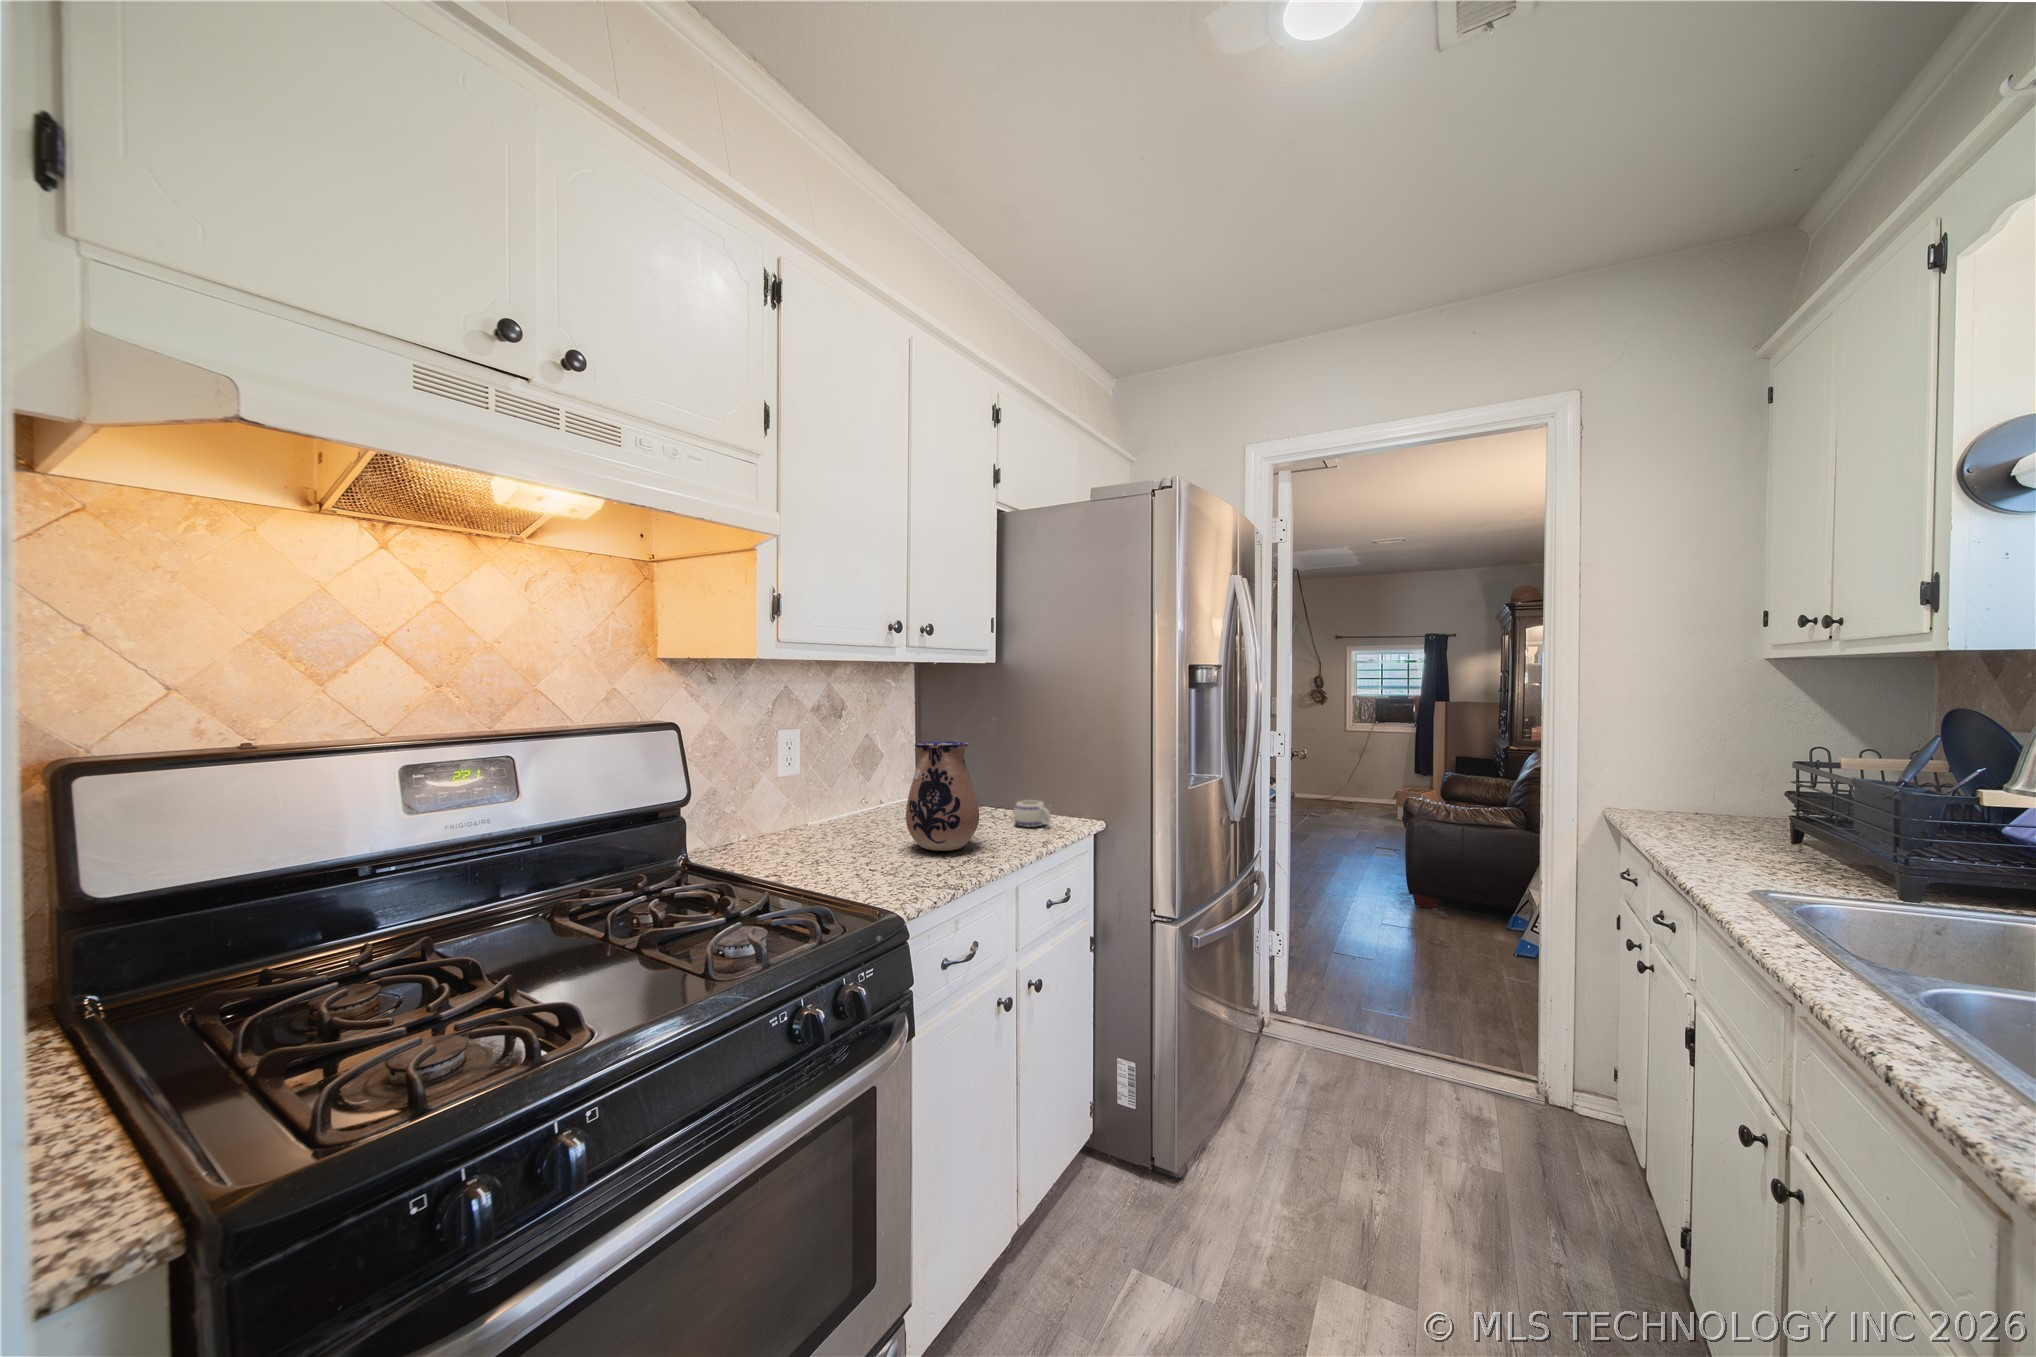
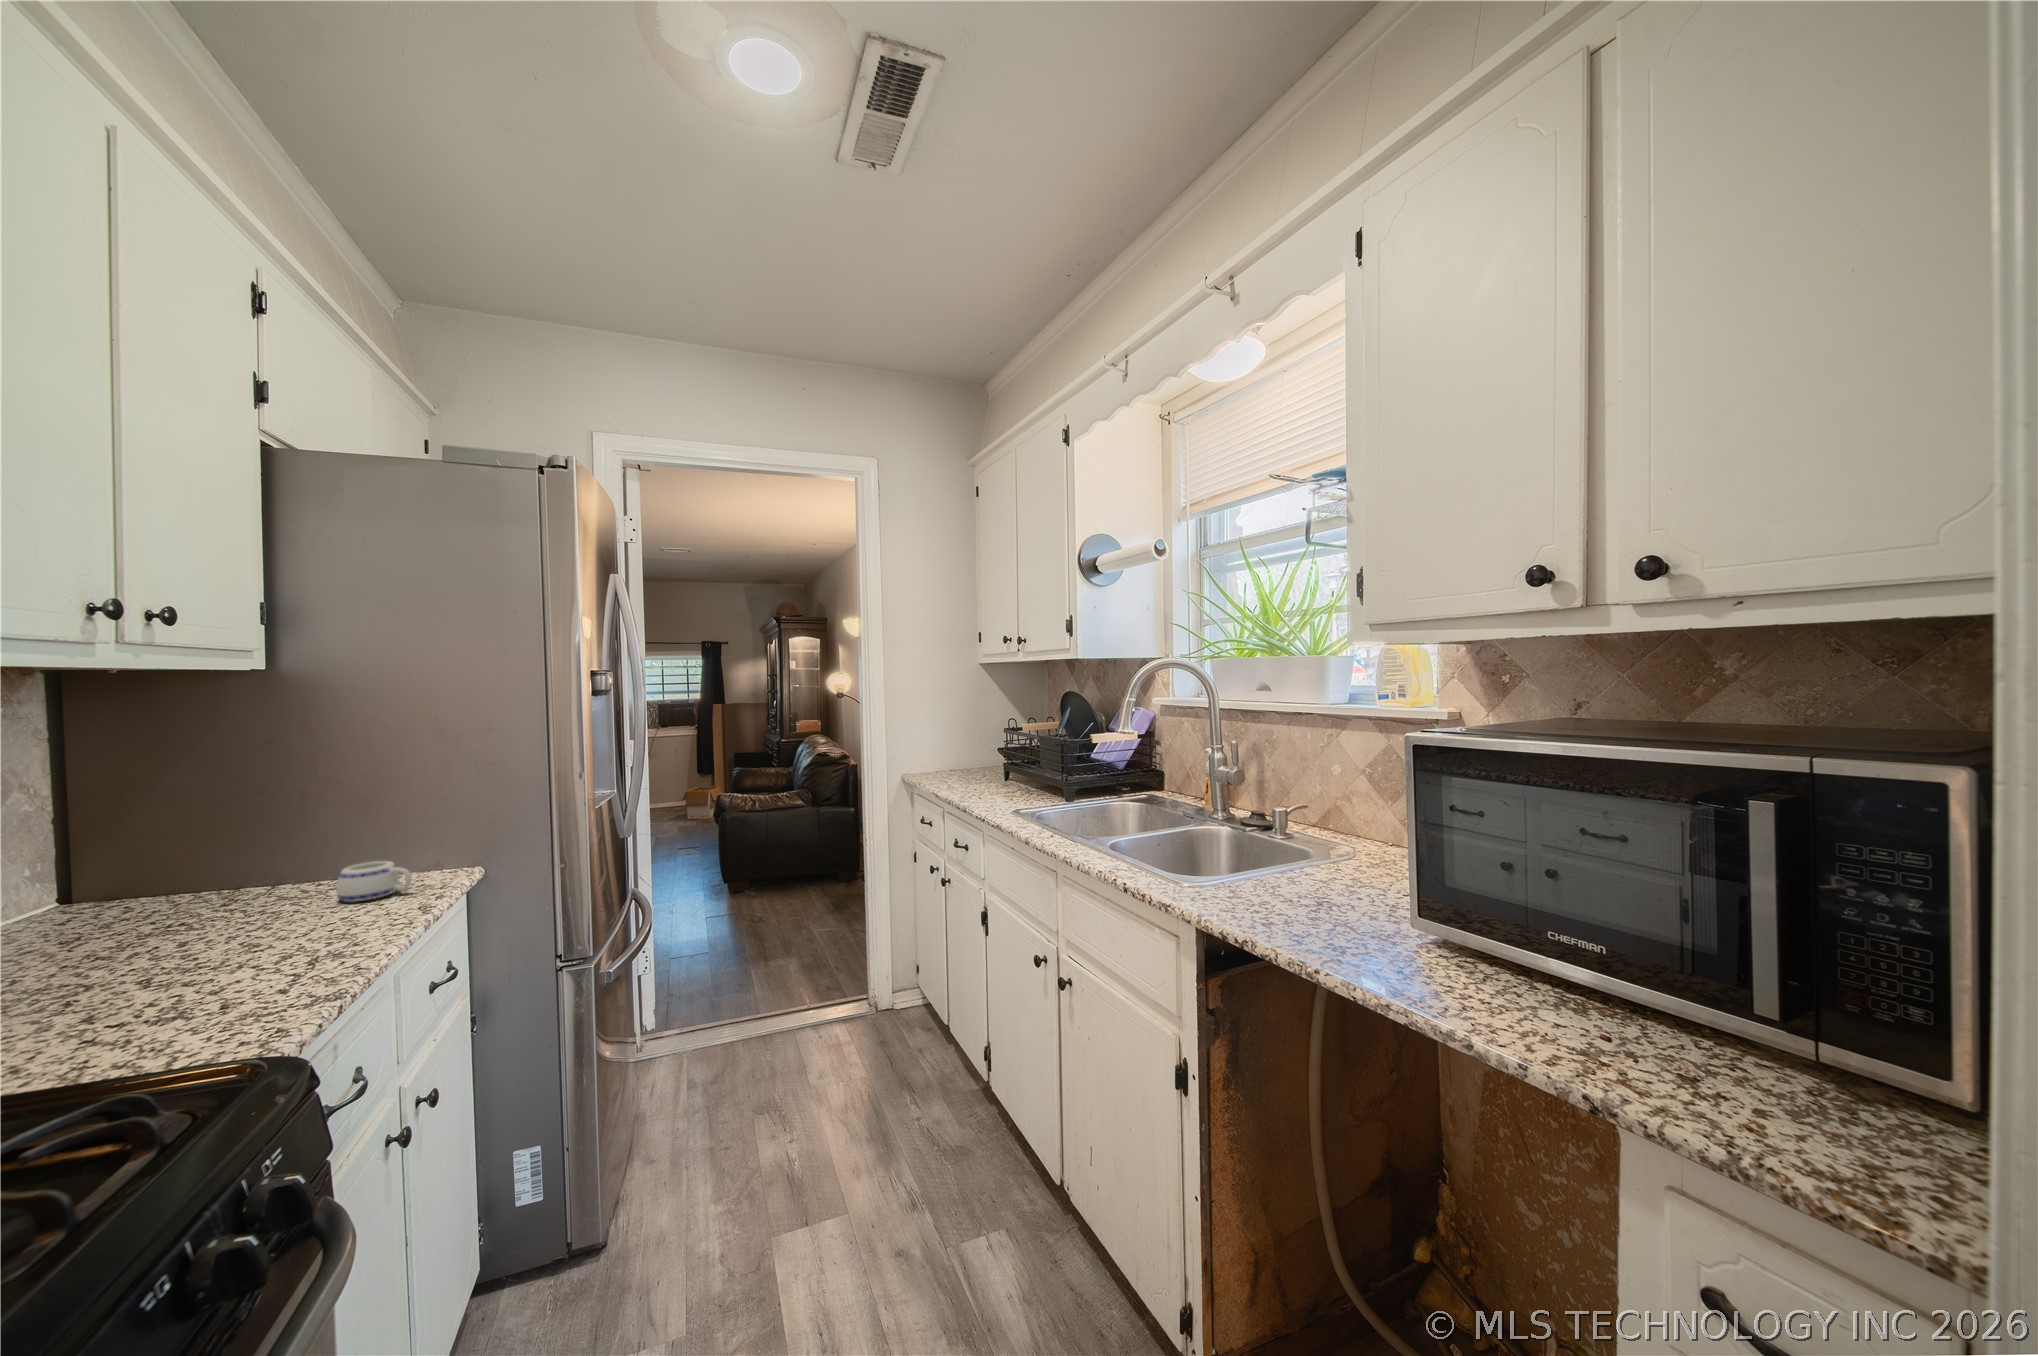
ceramic pitcher: present [906,740,979,851] -> none [139,792,313,974]

